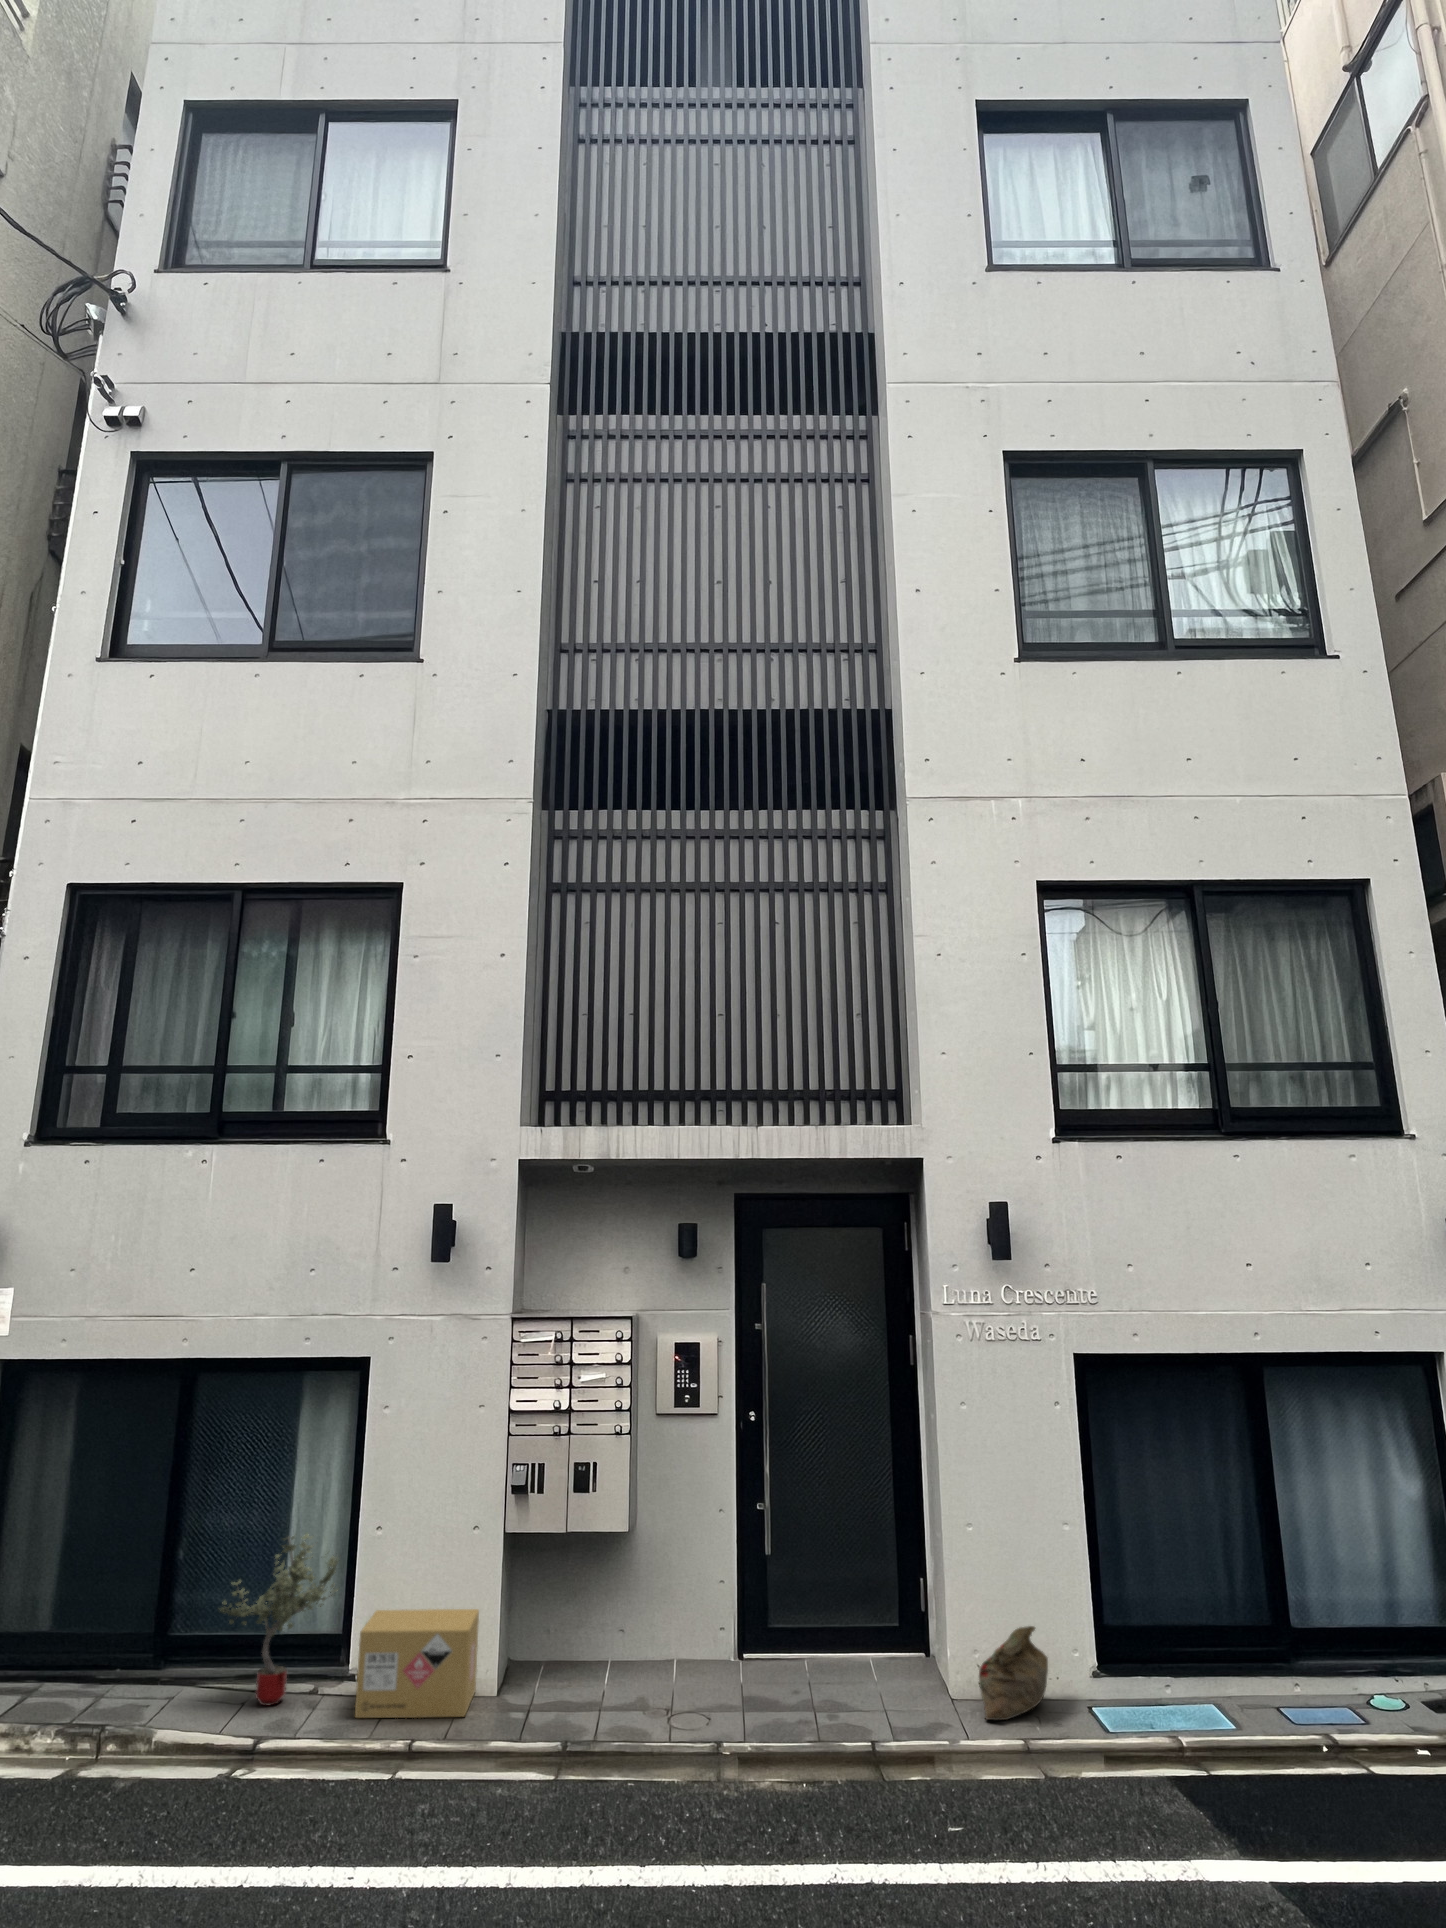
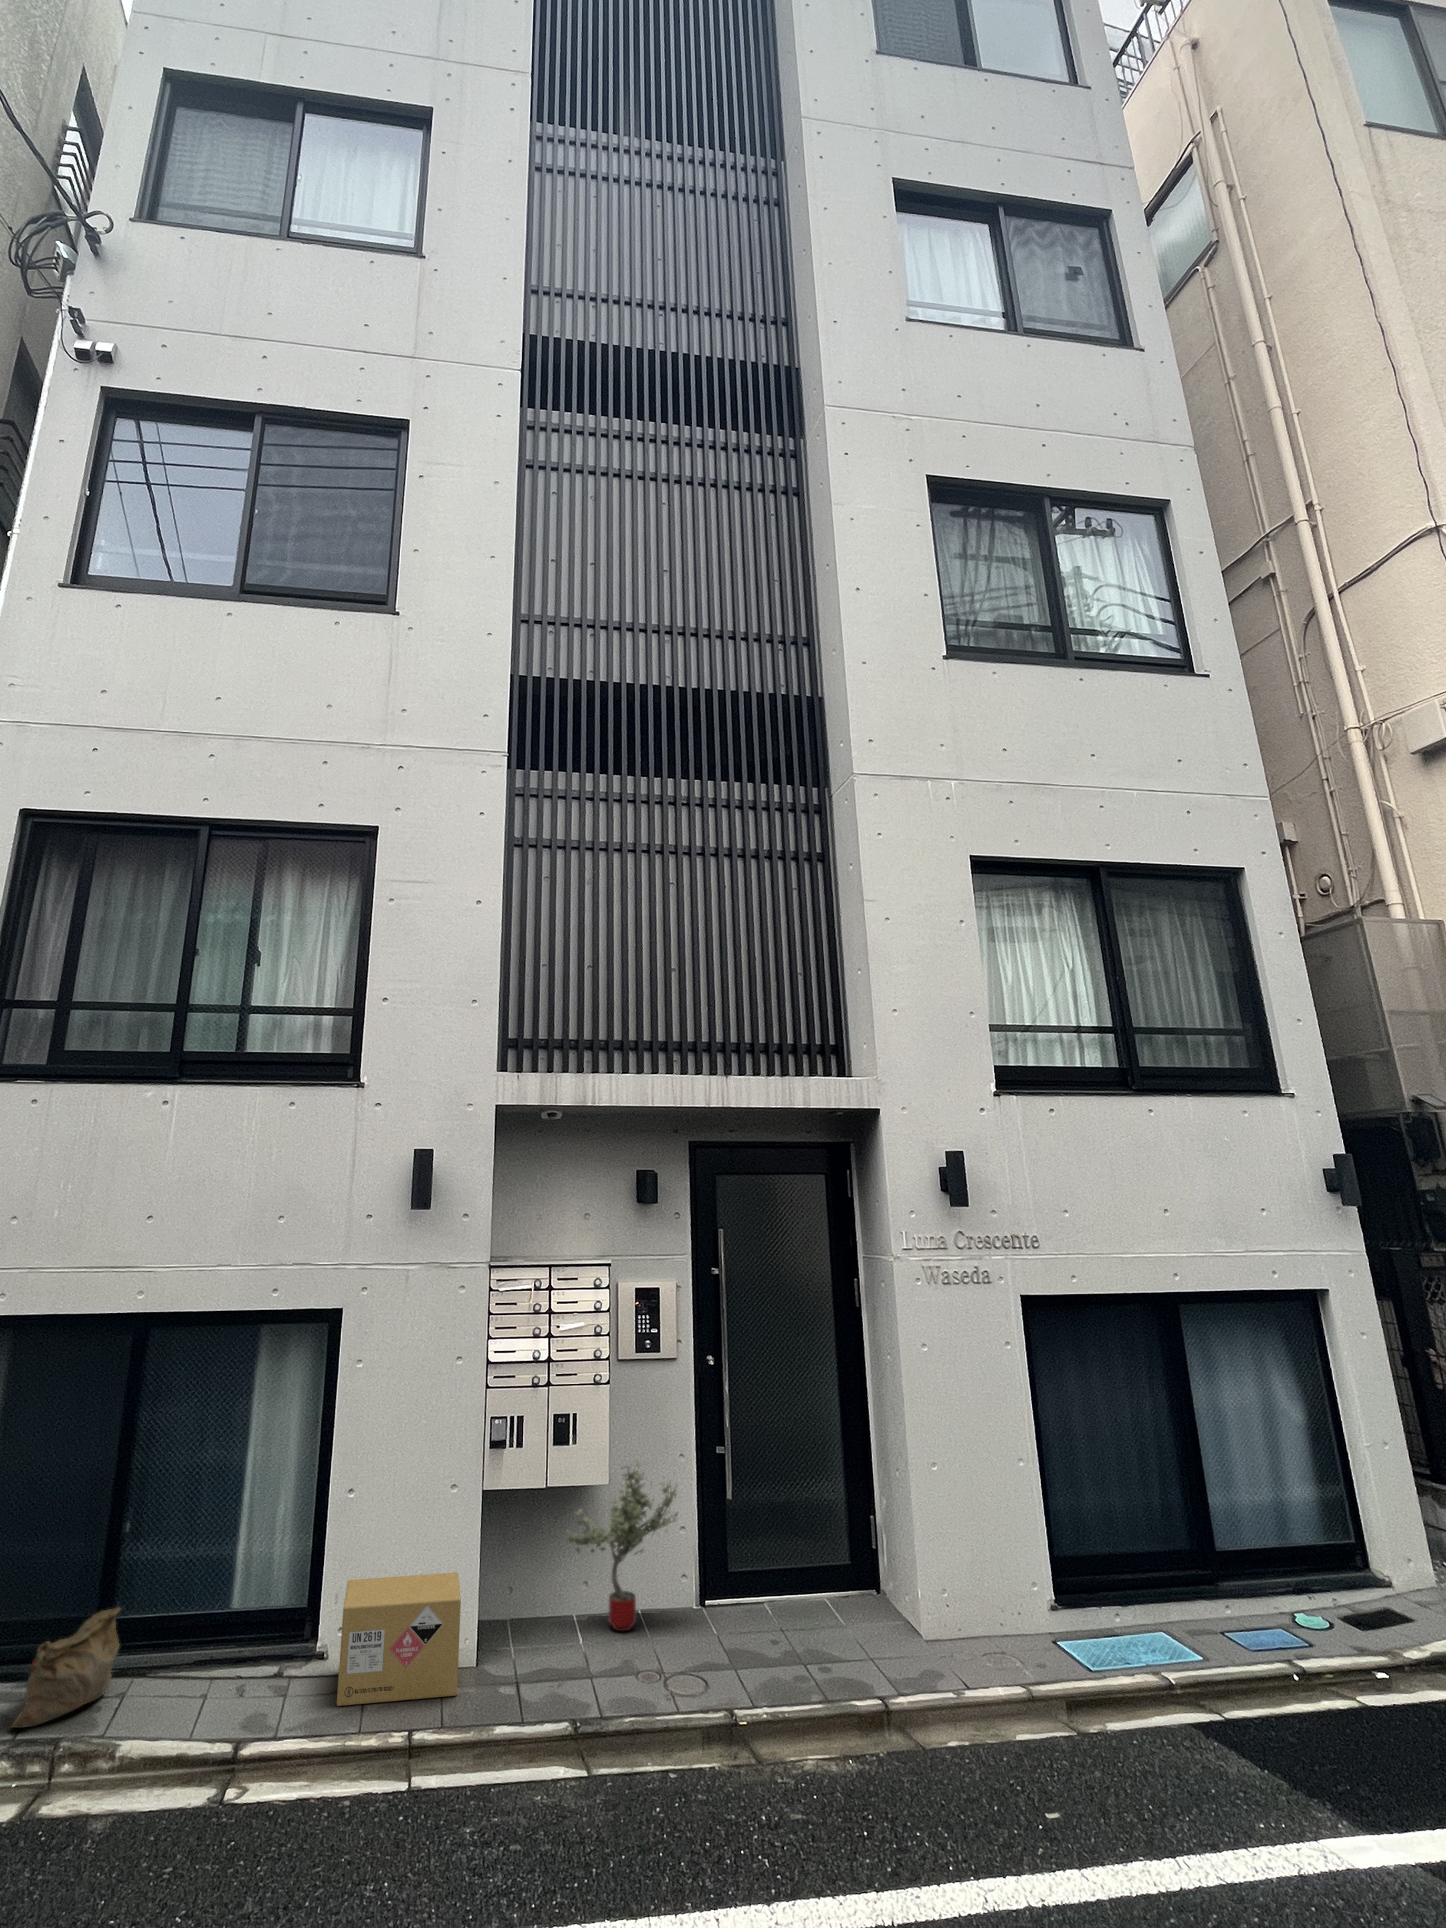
potted tree: present [220,1533,338,1706] -> present [566,1462,678,1631]
bag: present [979,1626,1048,1720] -> present [10,1607,121,1728]

